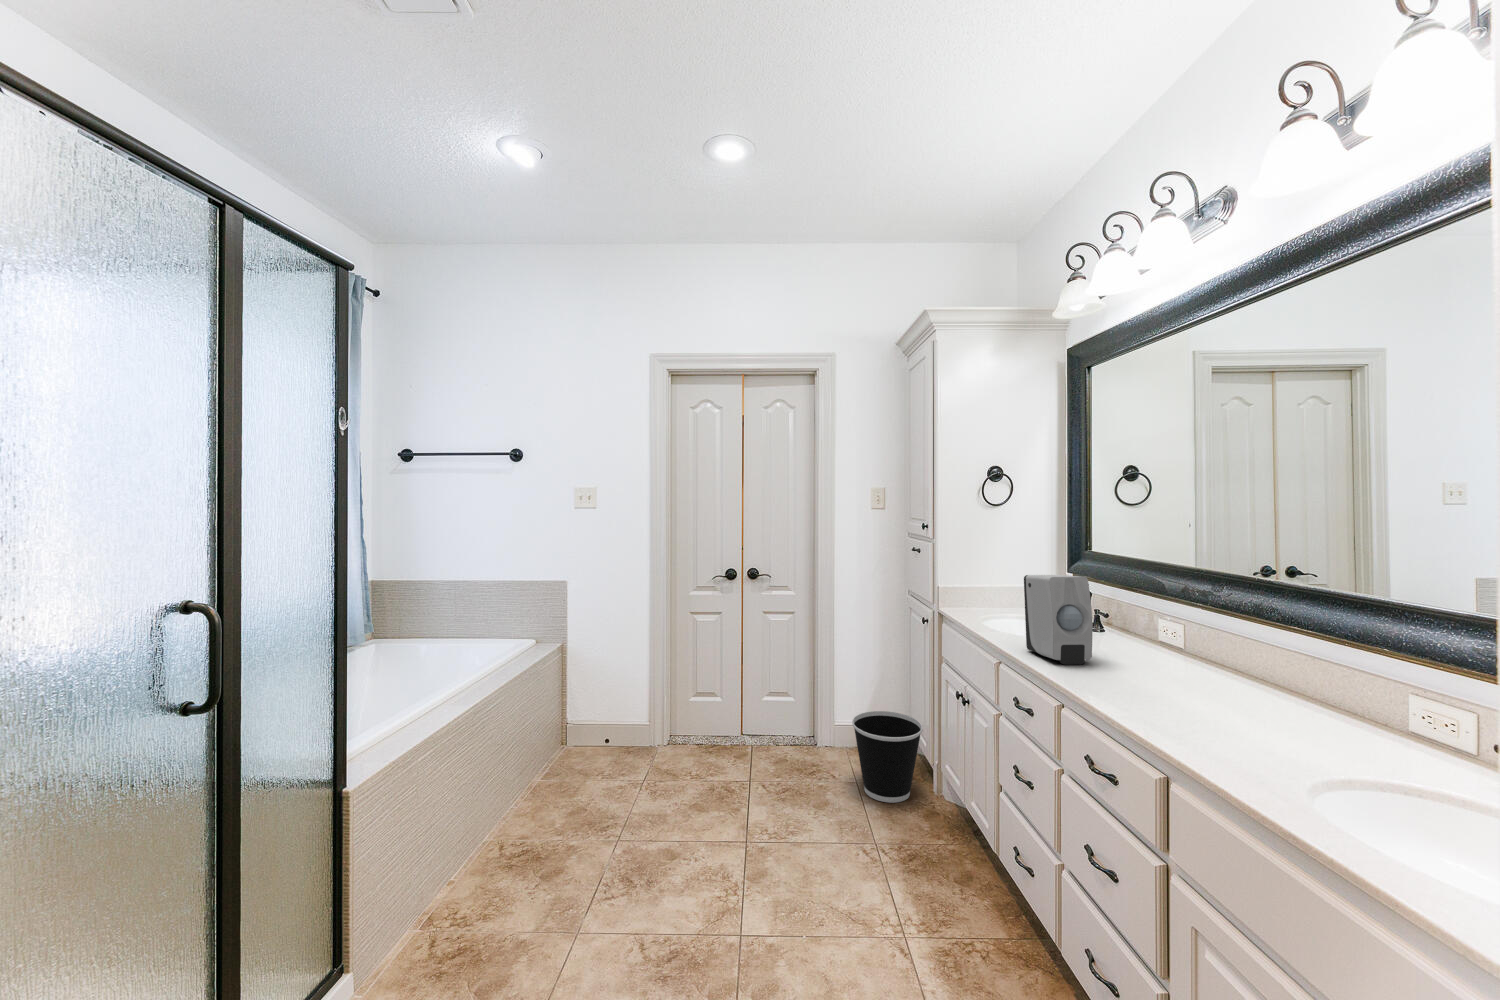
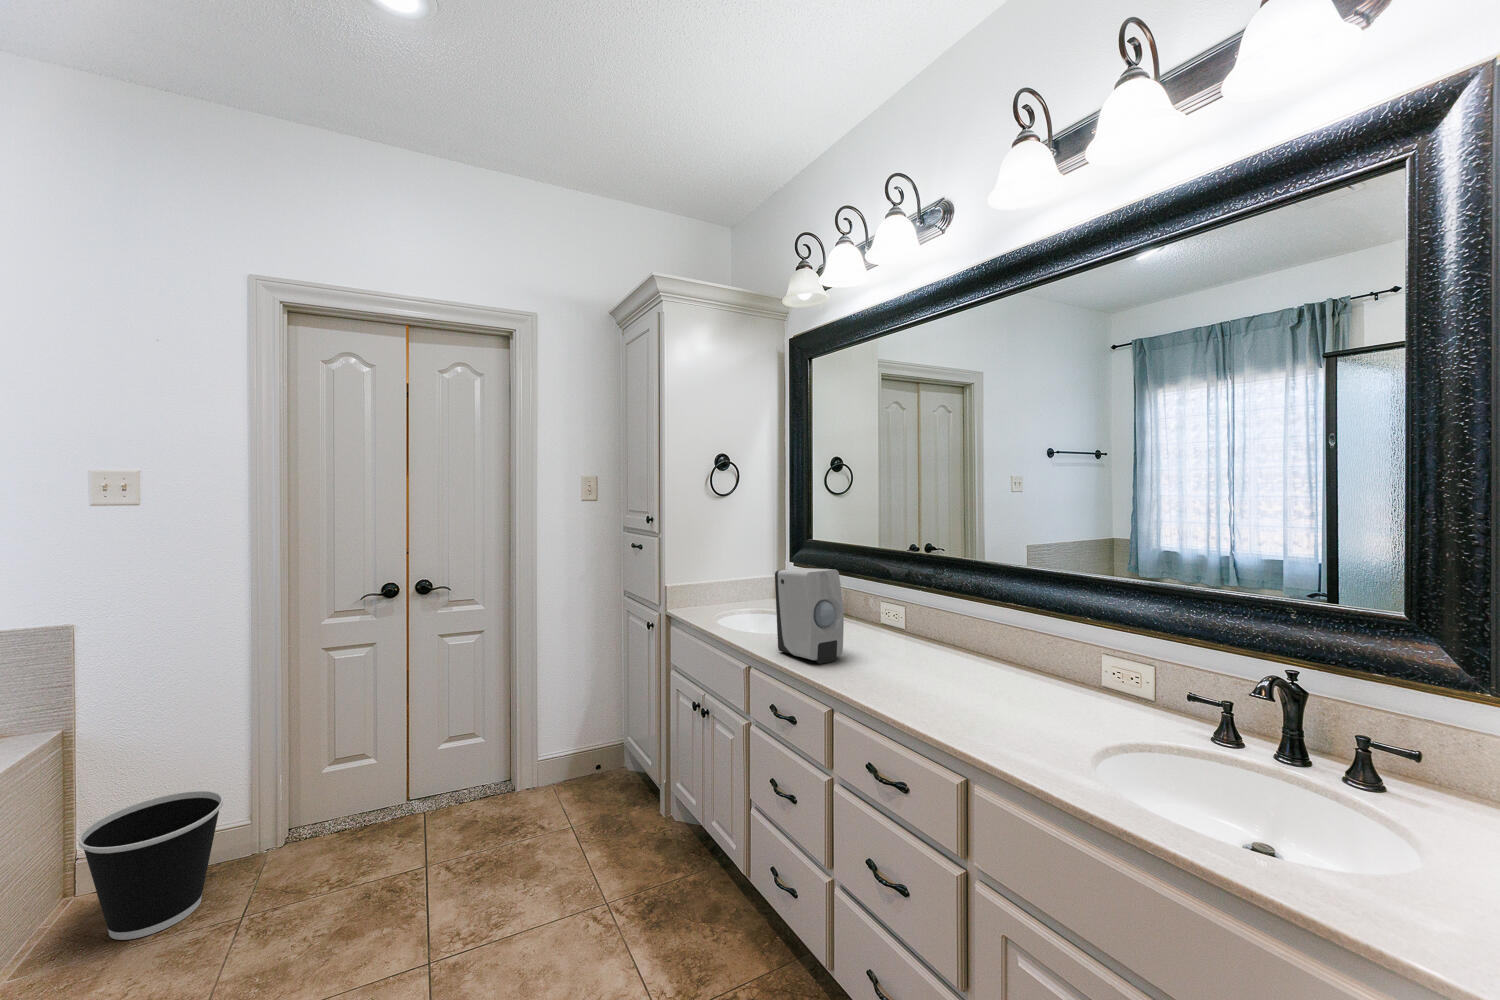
wastebasket: present [852,711,923,803] -> present [79,791,223,940]

